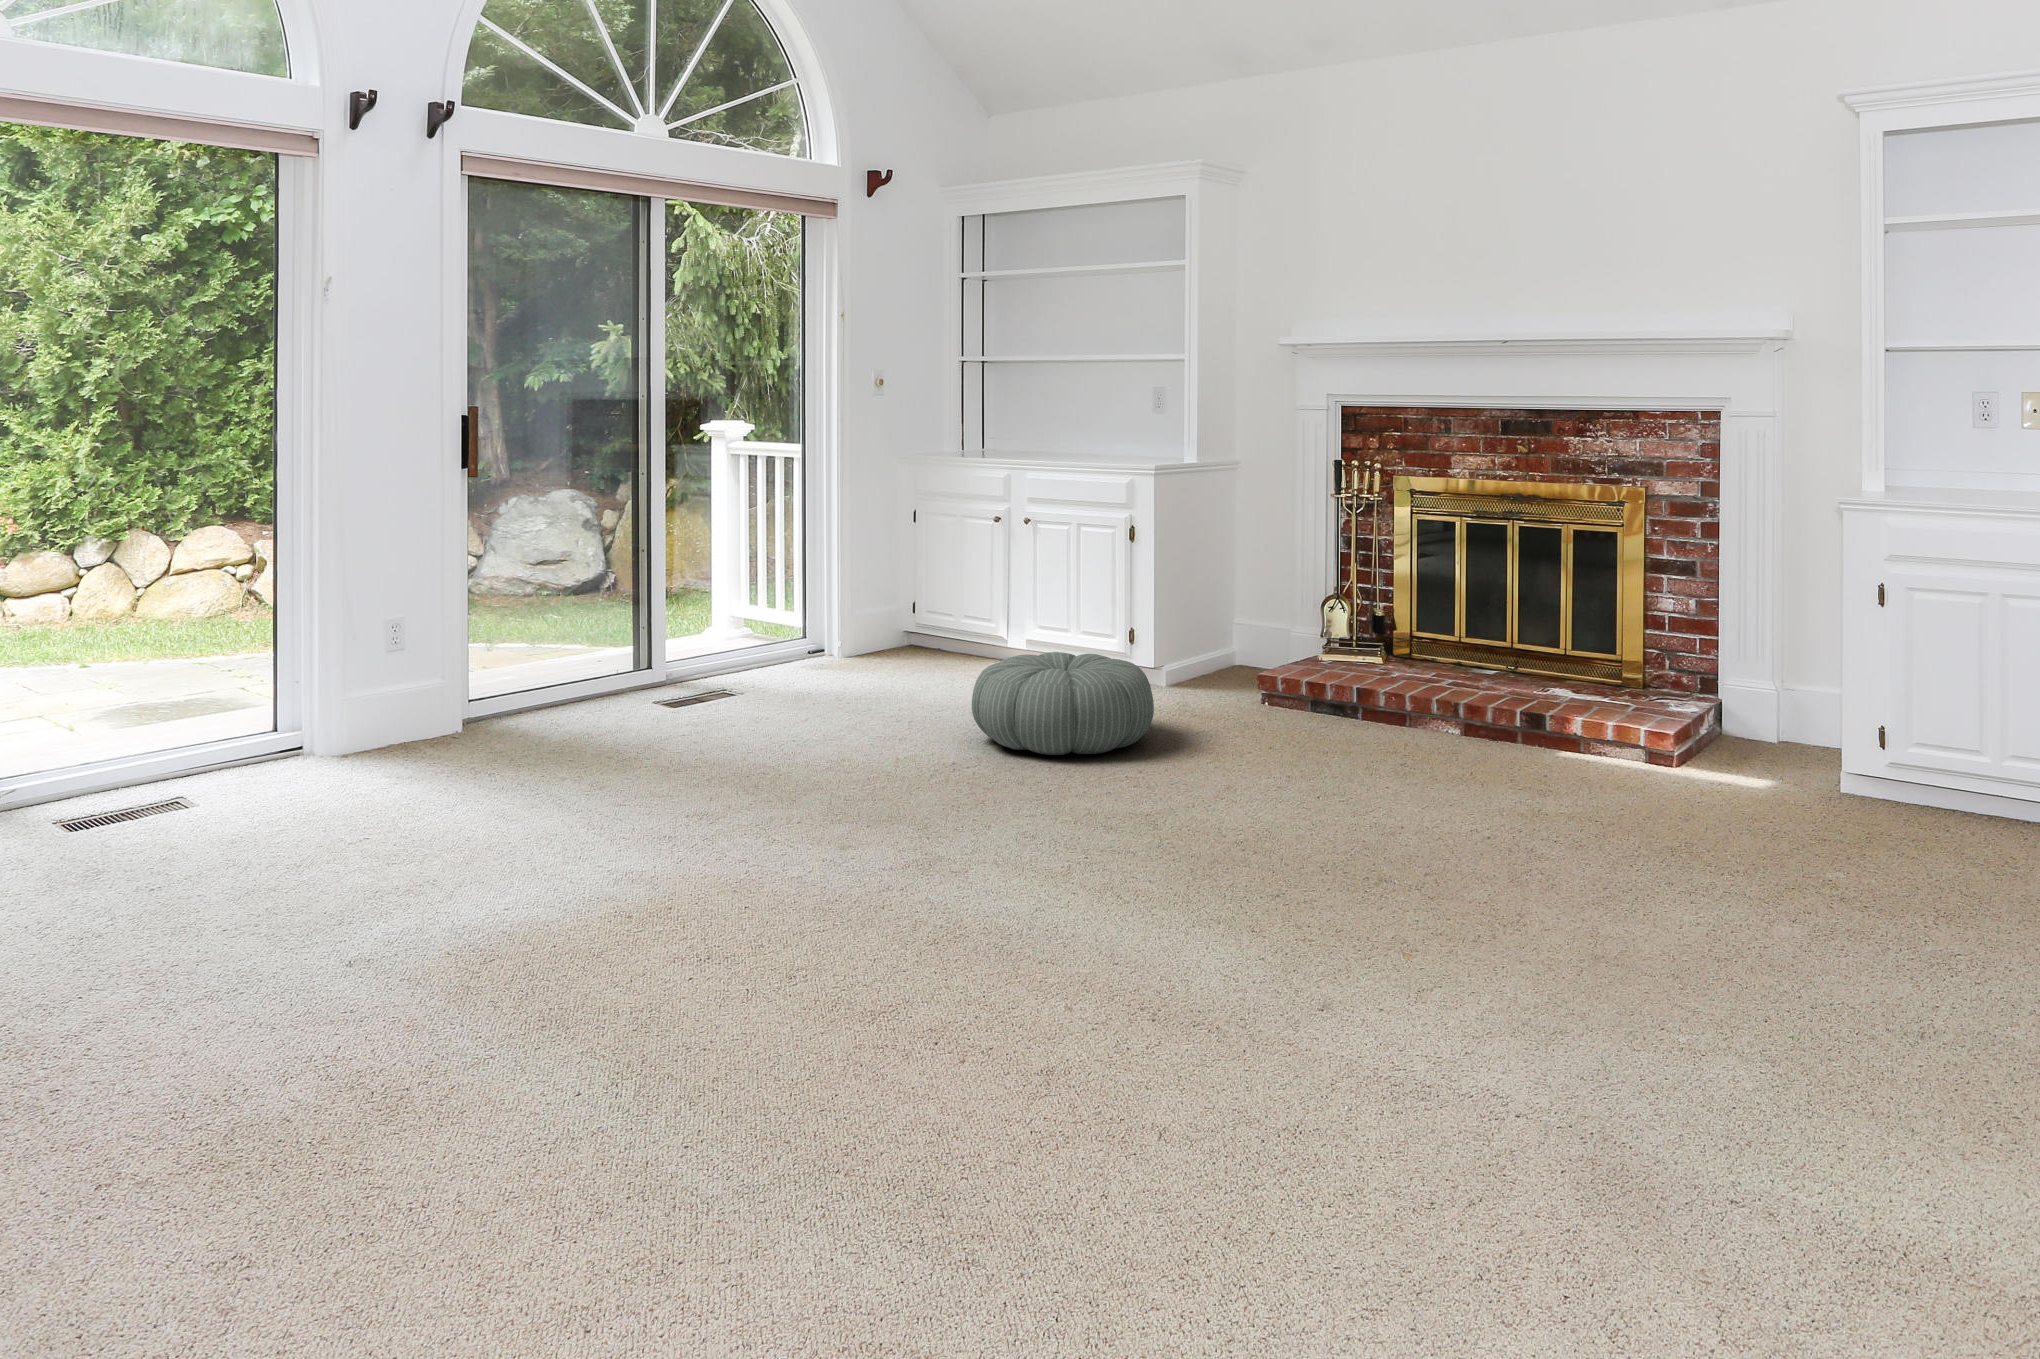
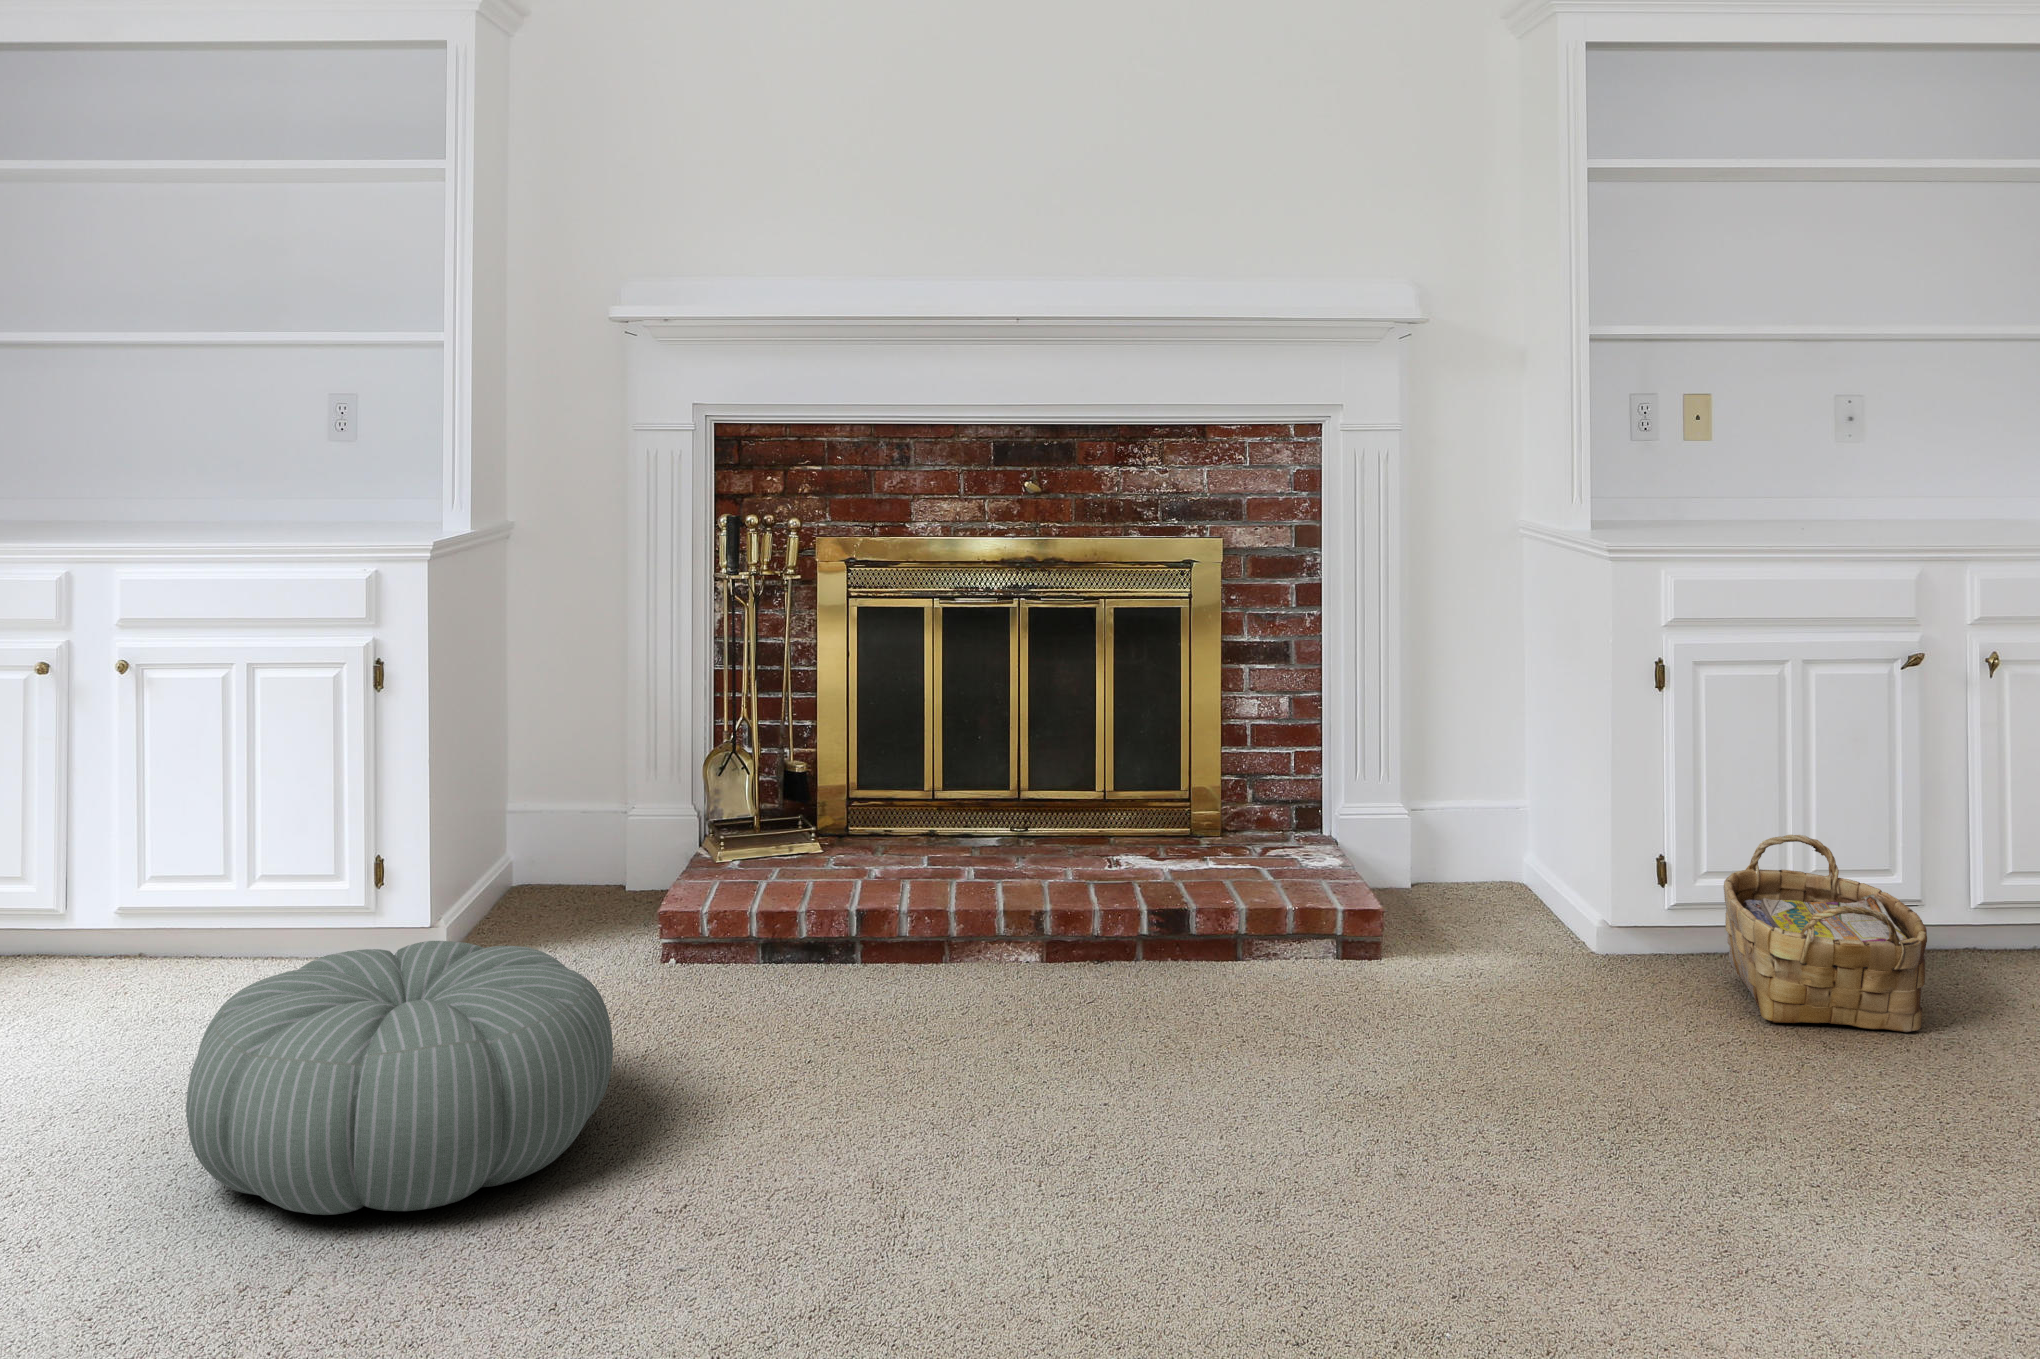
woven basket: none [1856,717,2008,850] -> present [1723,835,1927,1032]

